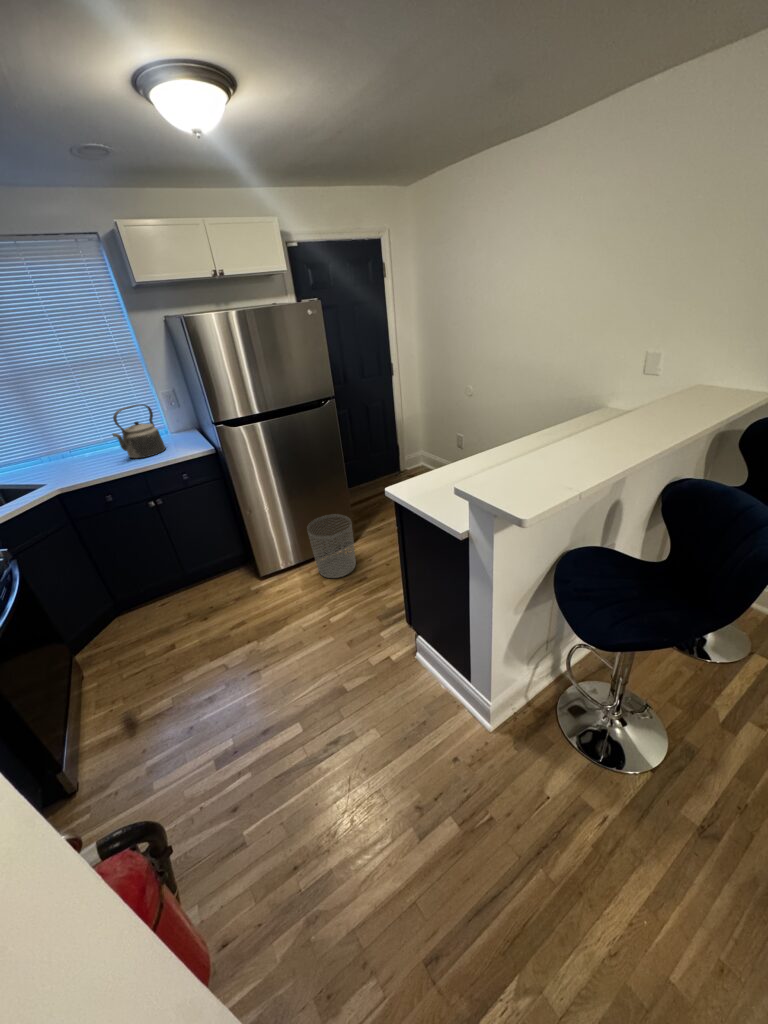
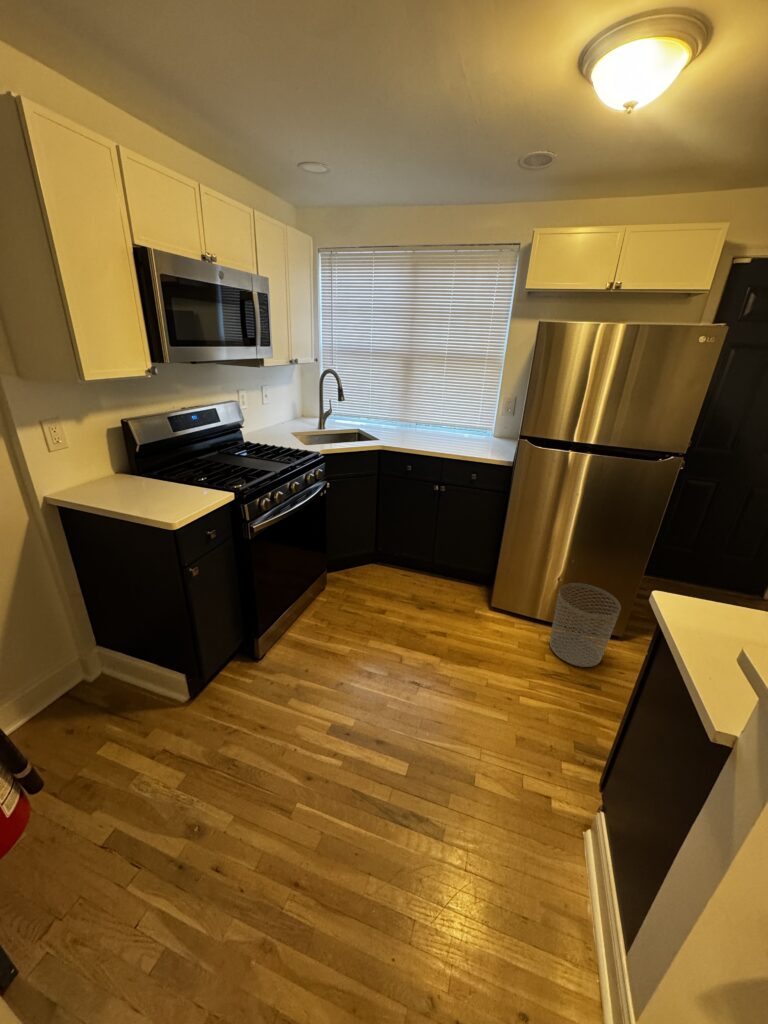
kettle: present [113,404,165,458] -> none [440,400,482,449]

